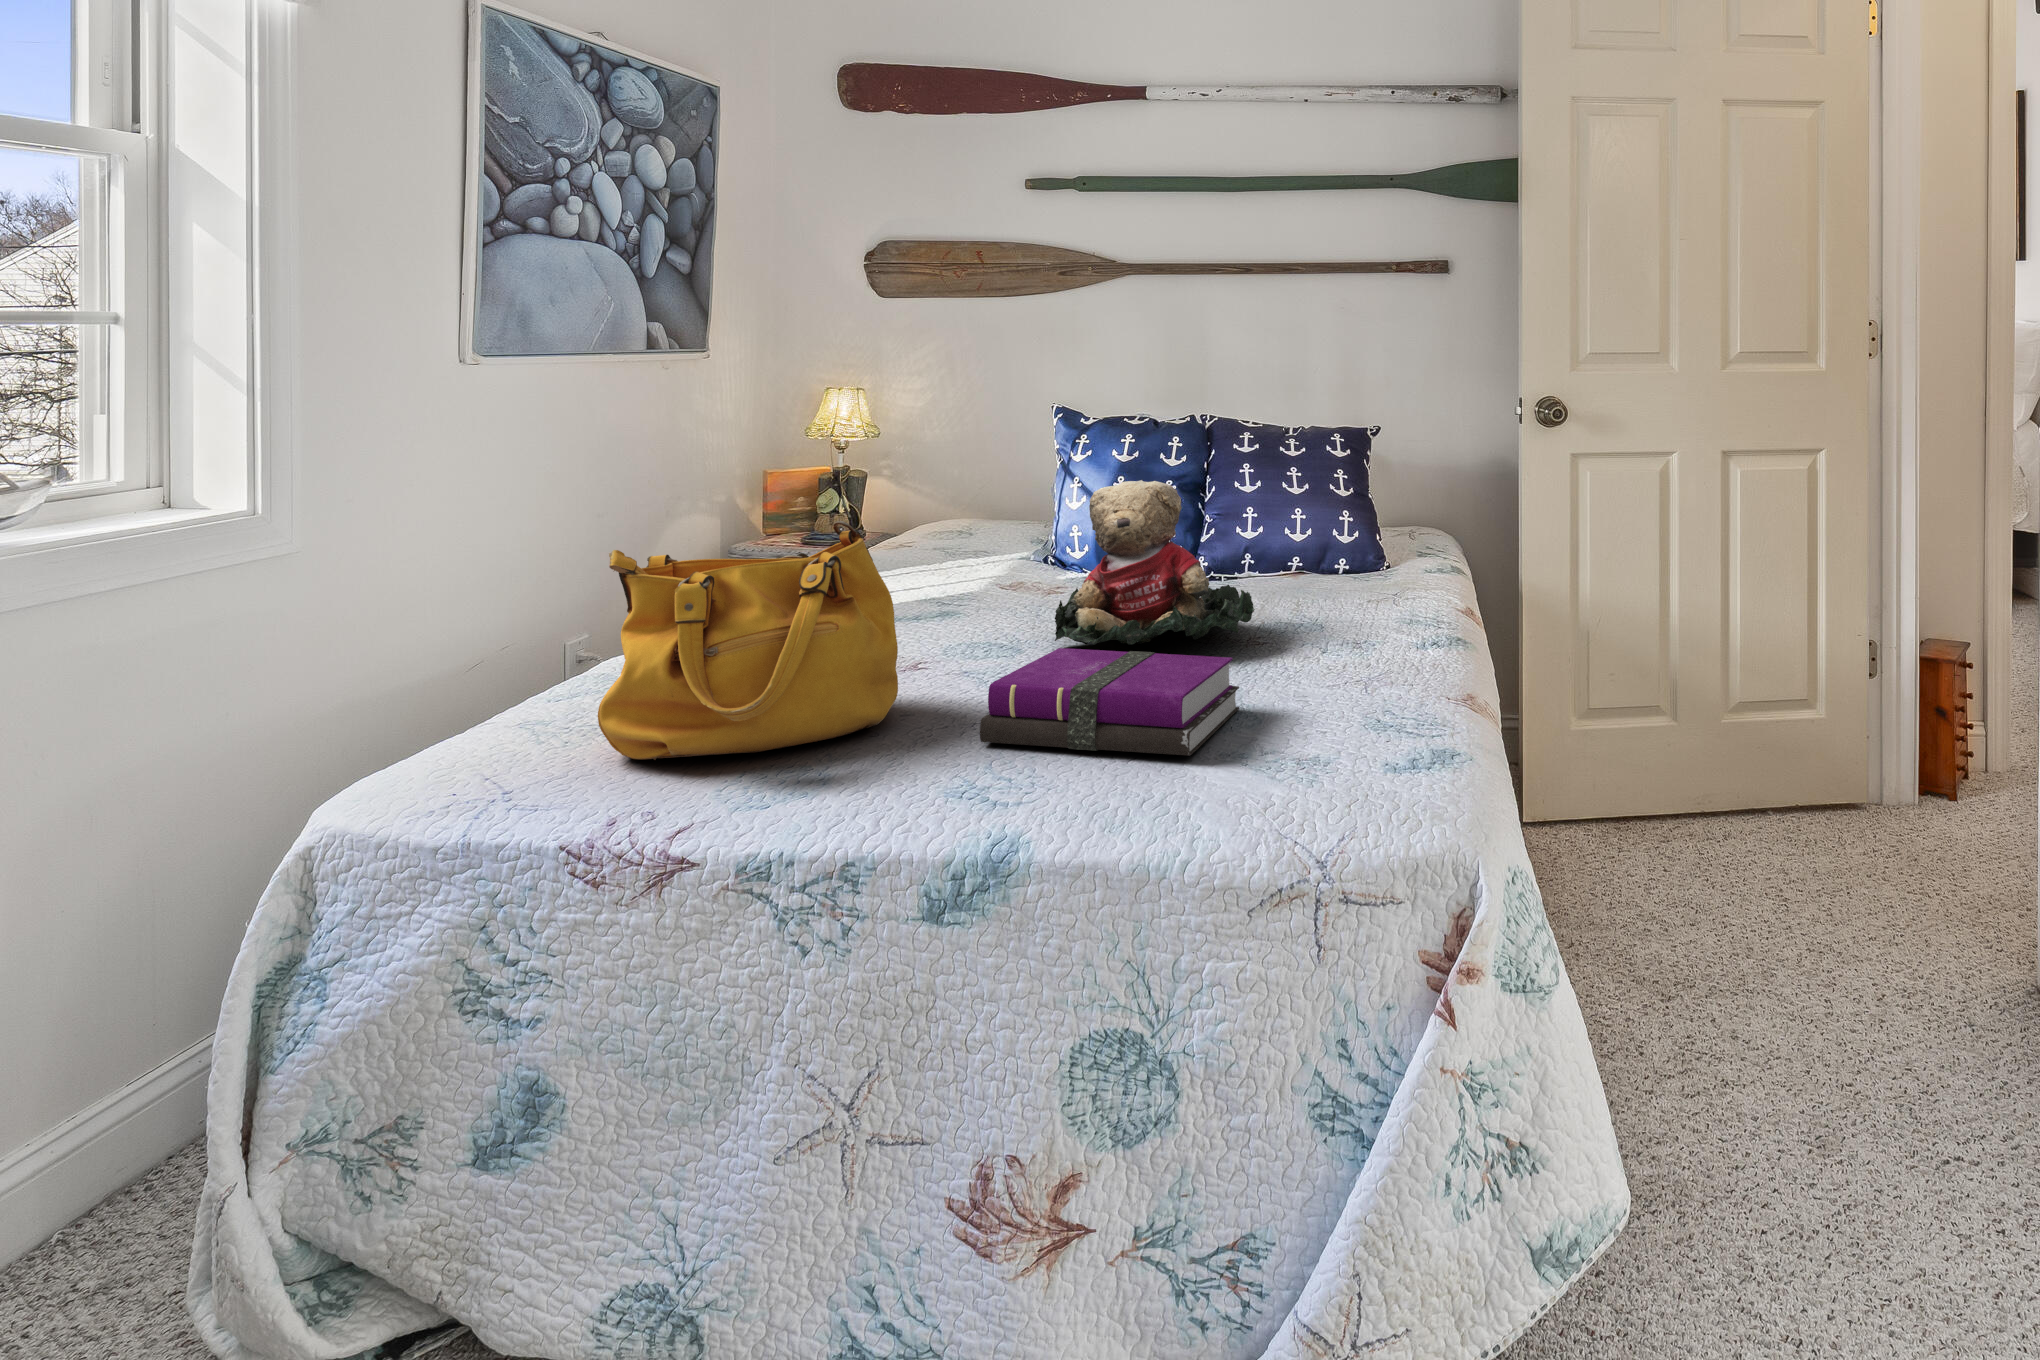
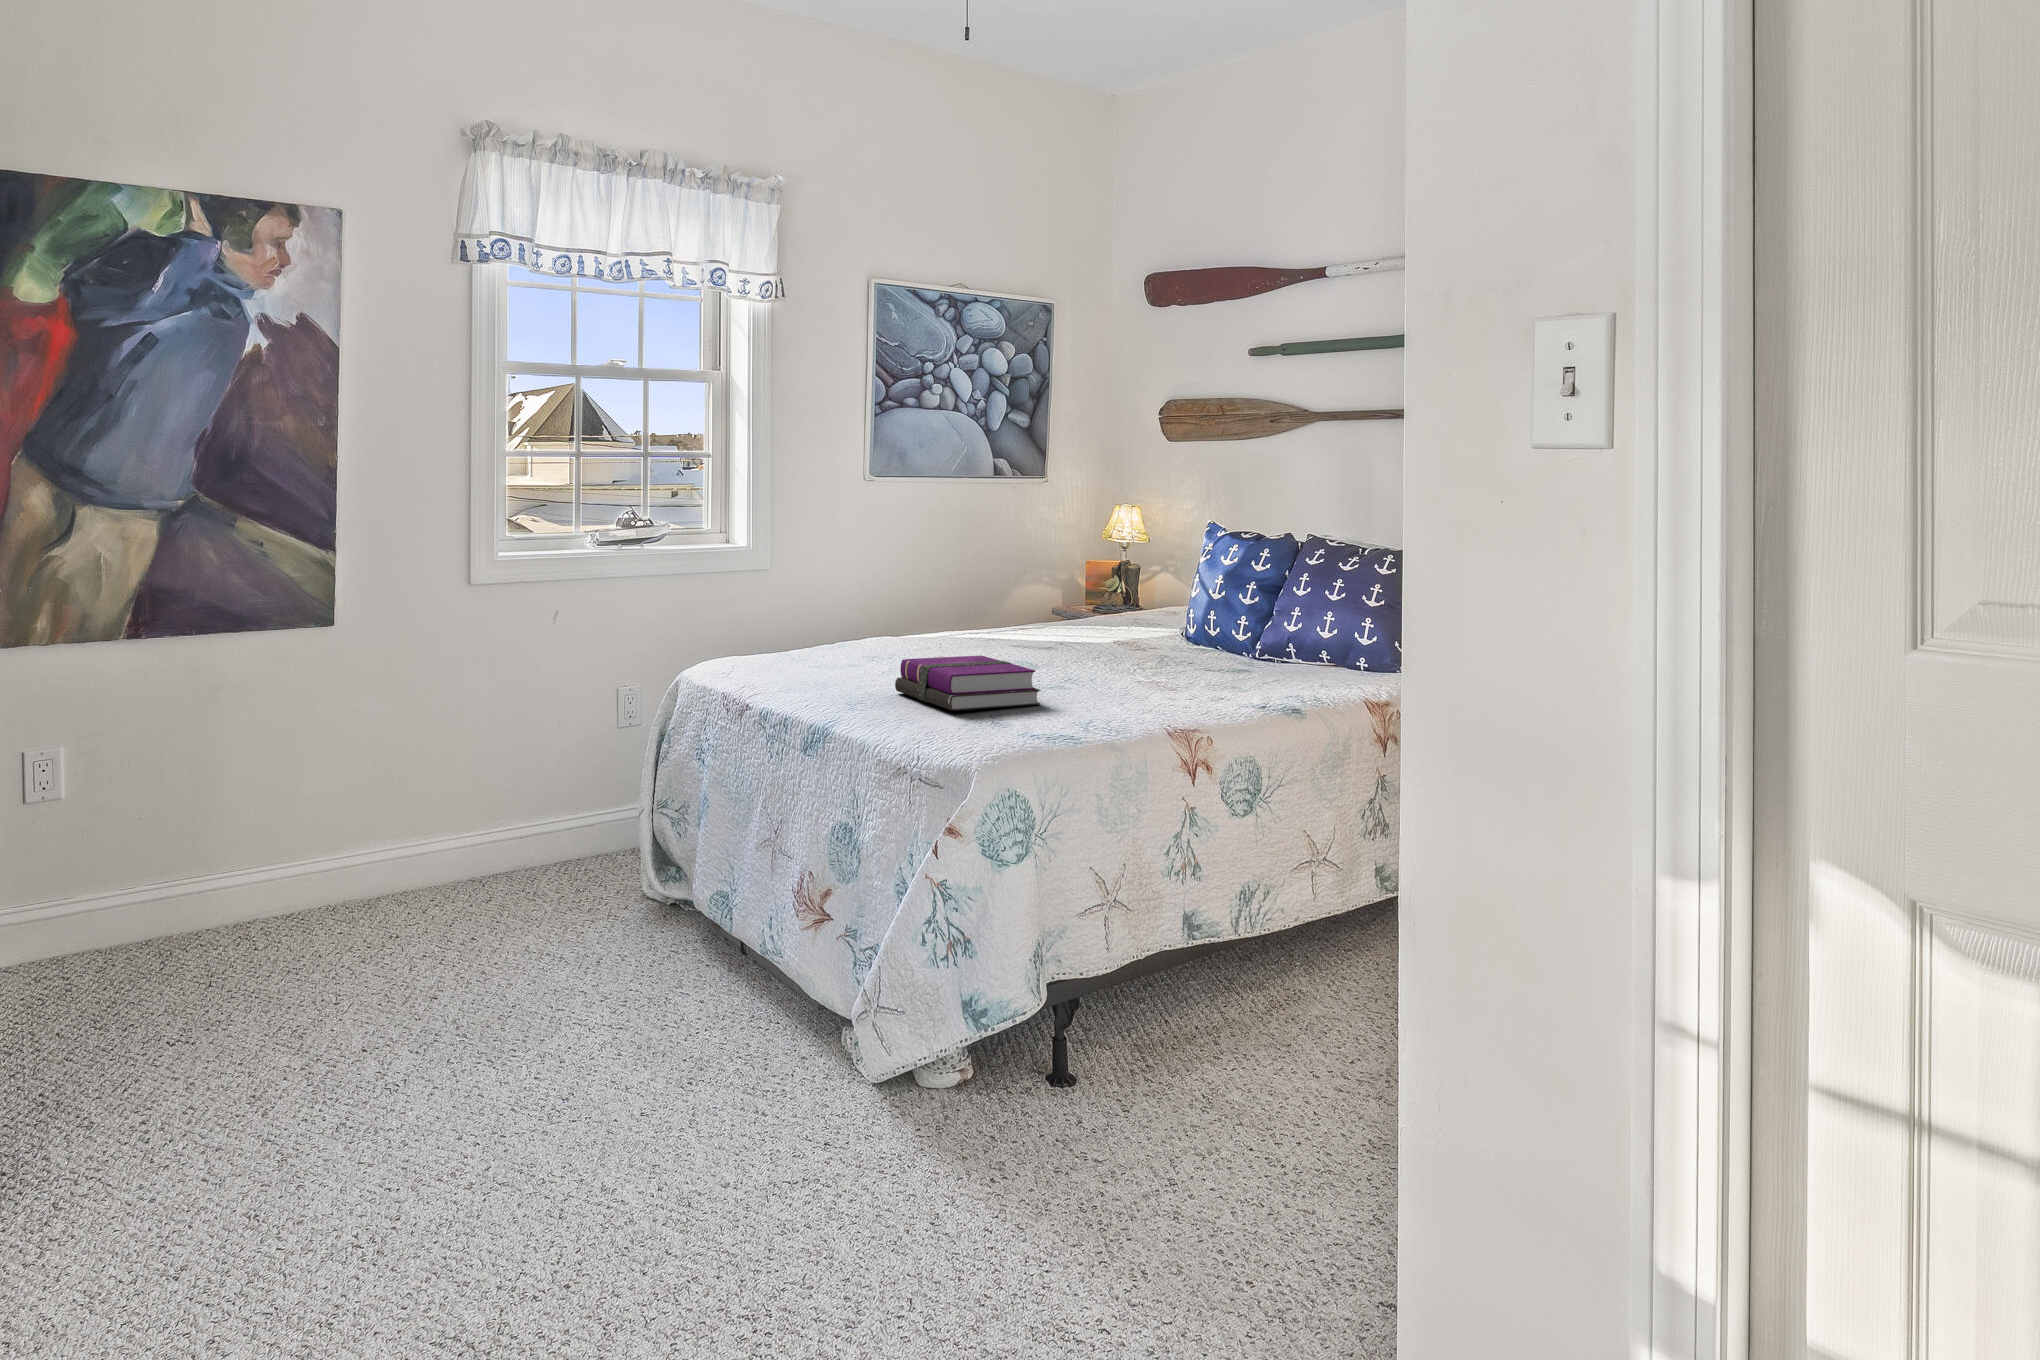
teddy bear: present [1055,480,1255,645] -> none [1029,566,1170,675]
handbag: present [598,521,898,759] -> none [769,566,906,680]

